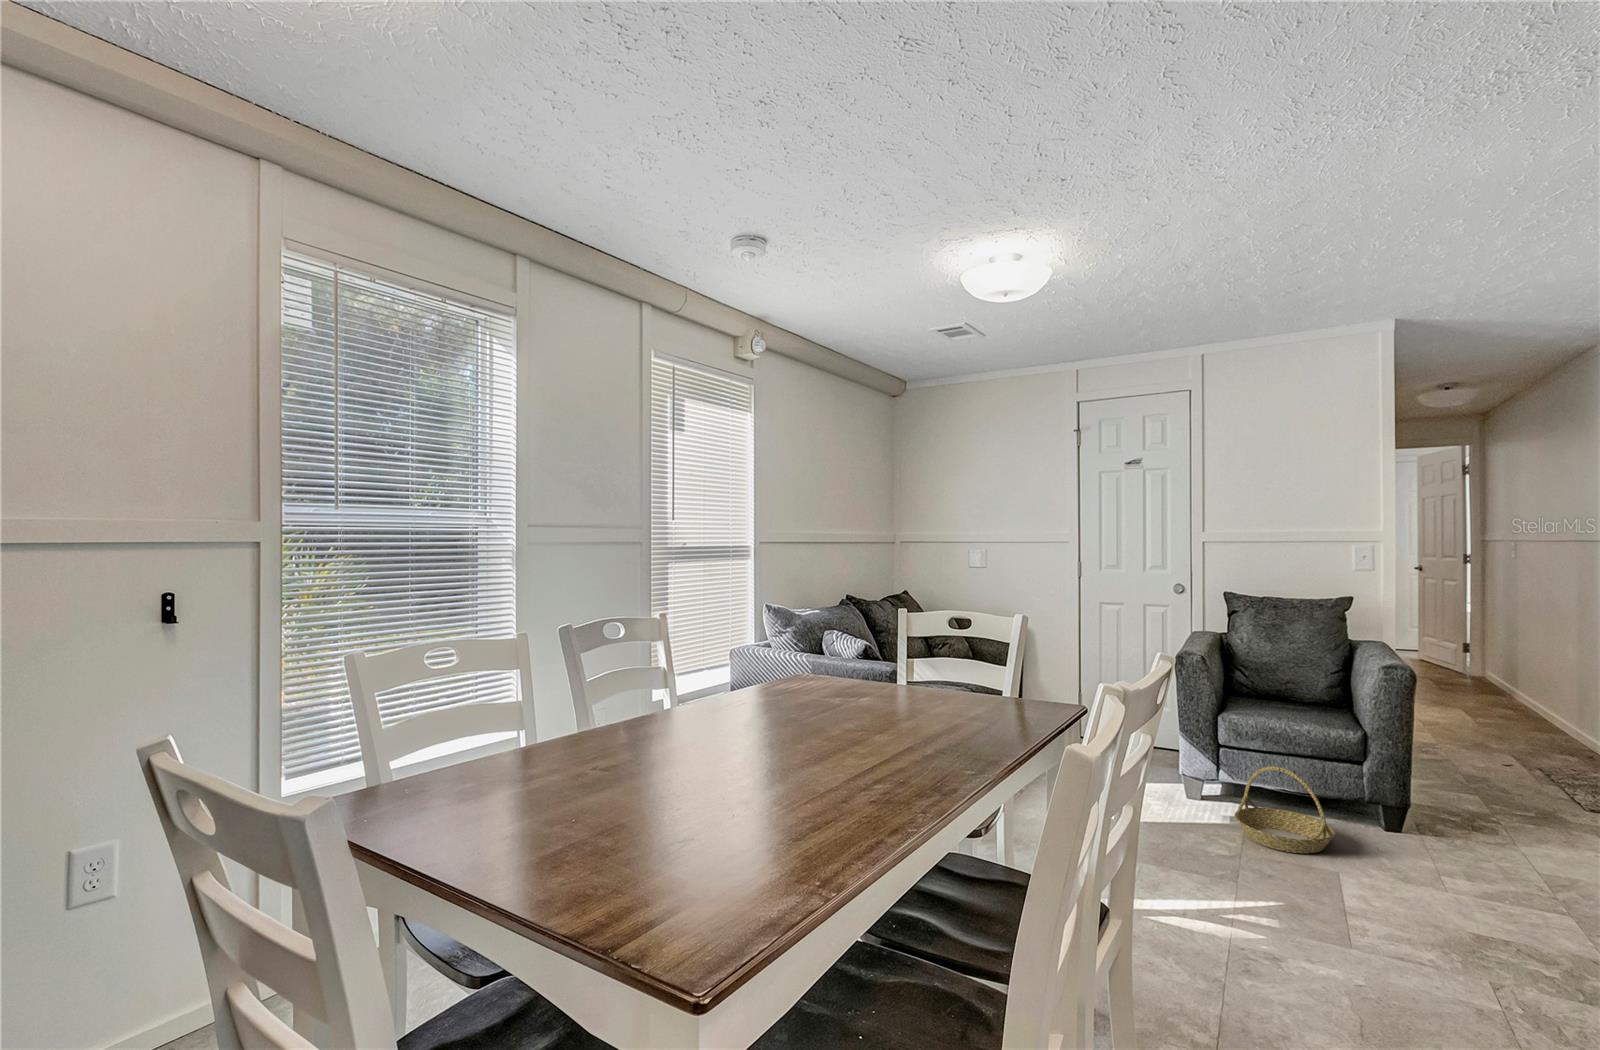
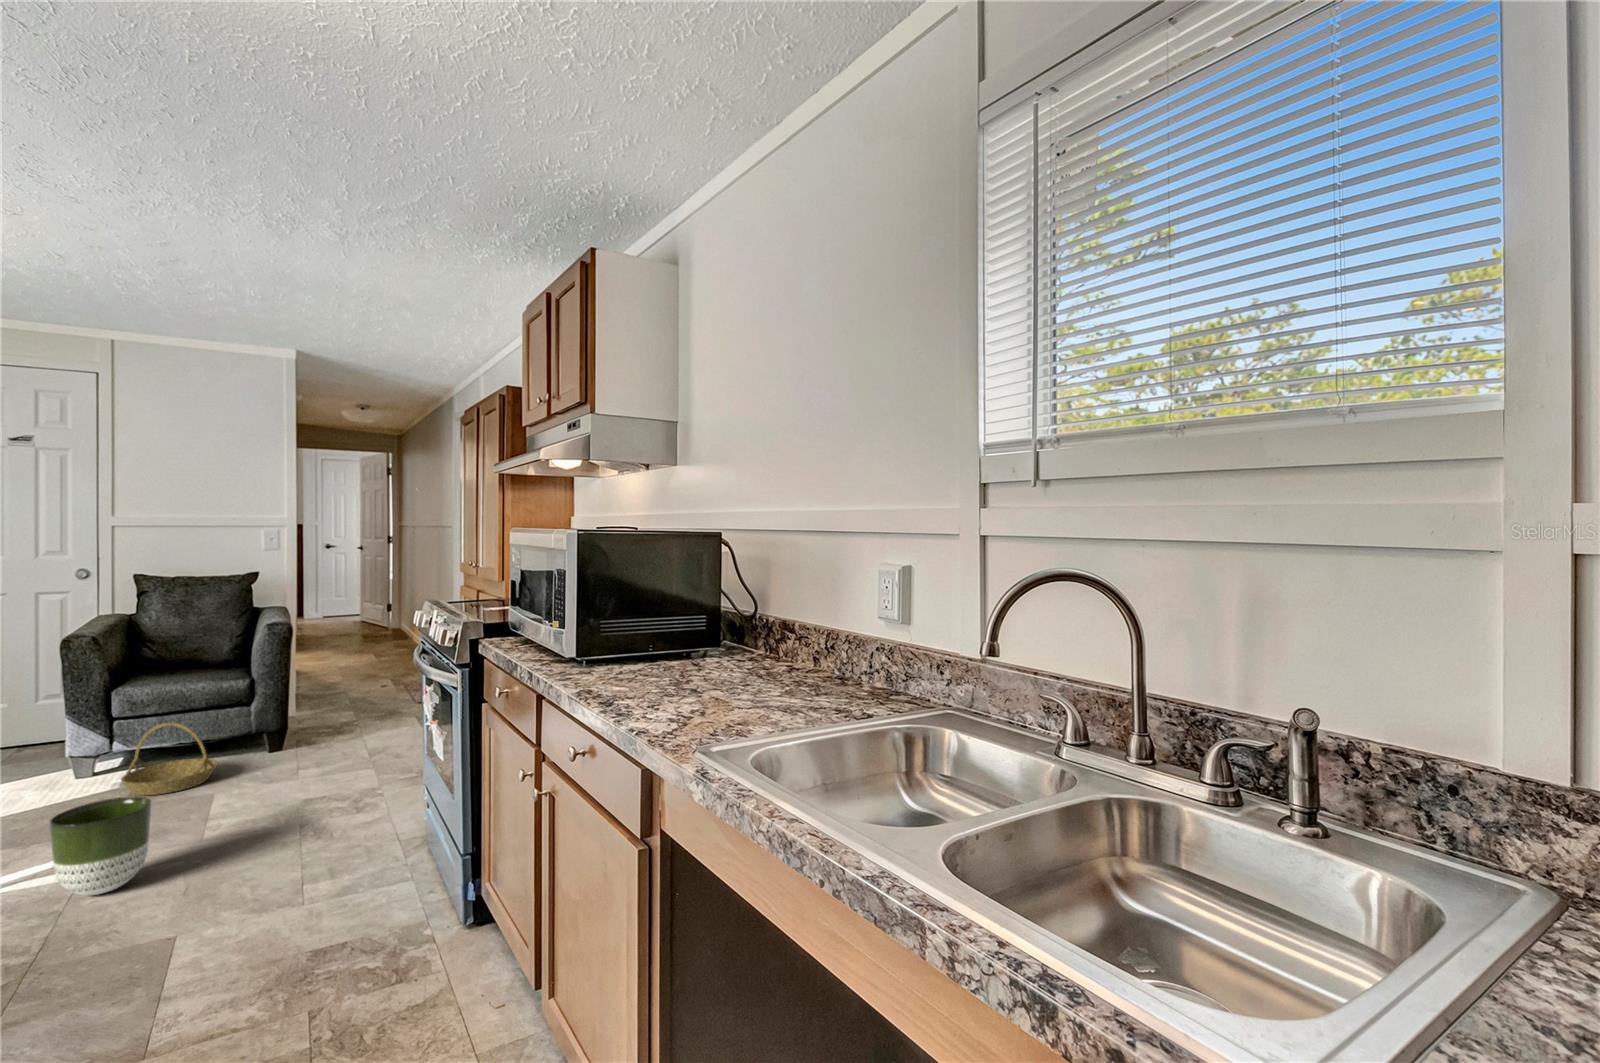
planter: none [1212,863,1314,986] -> present [50,797,151,895]

